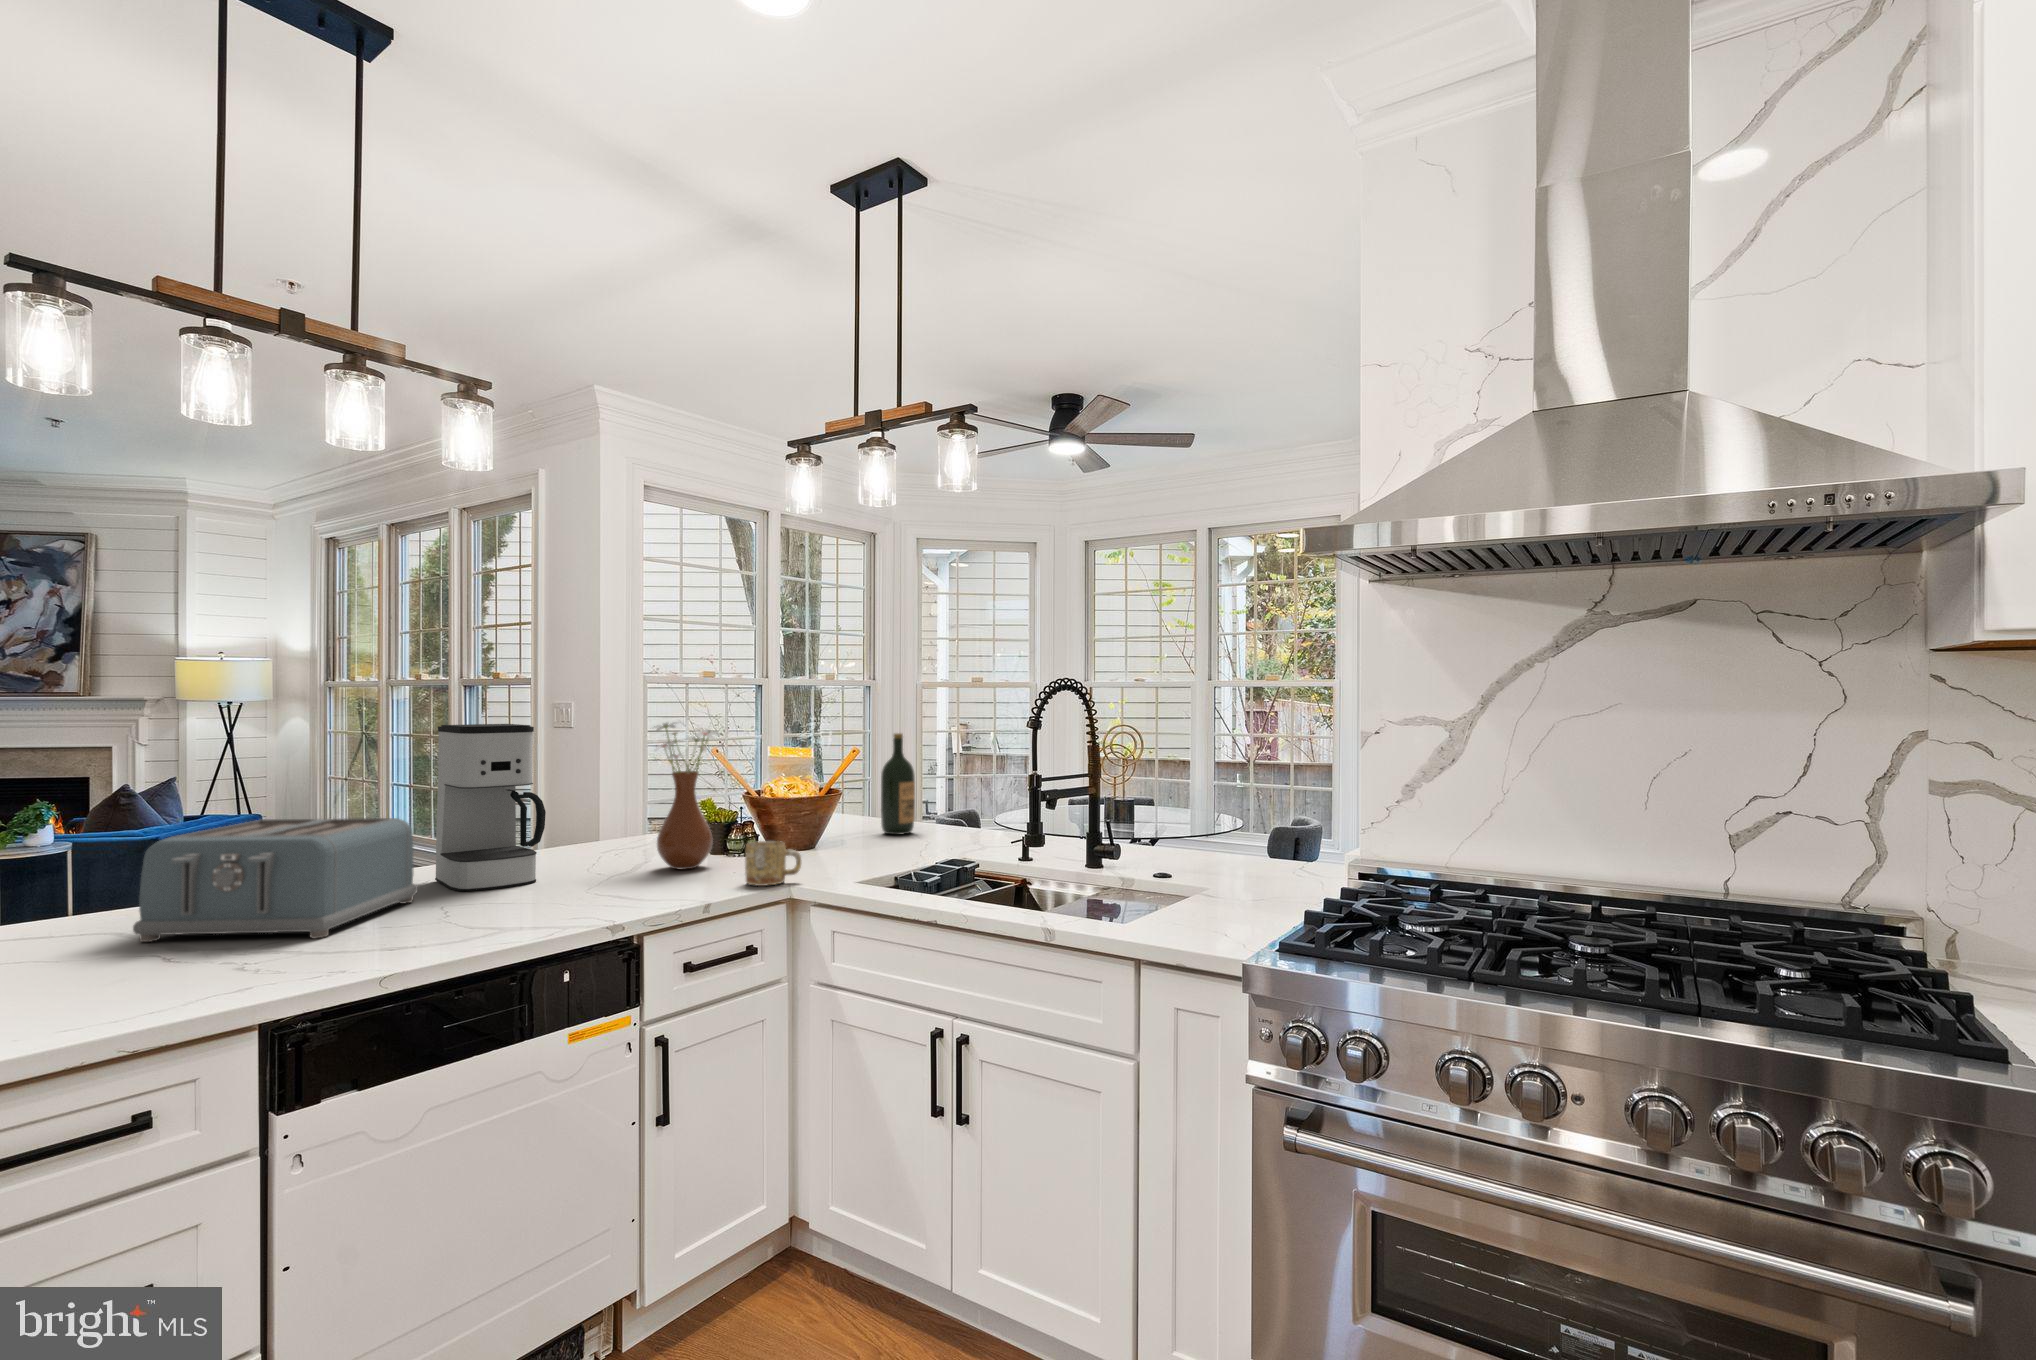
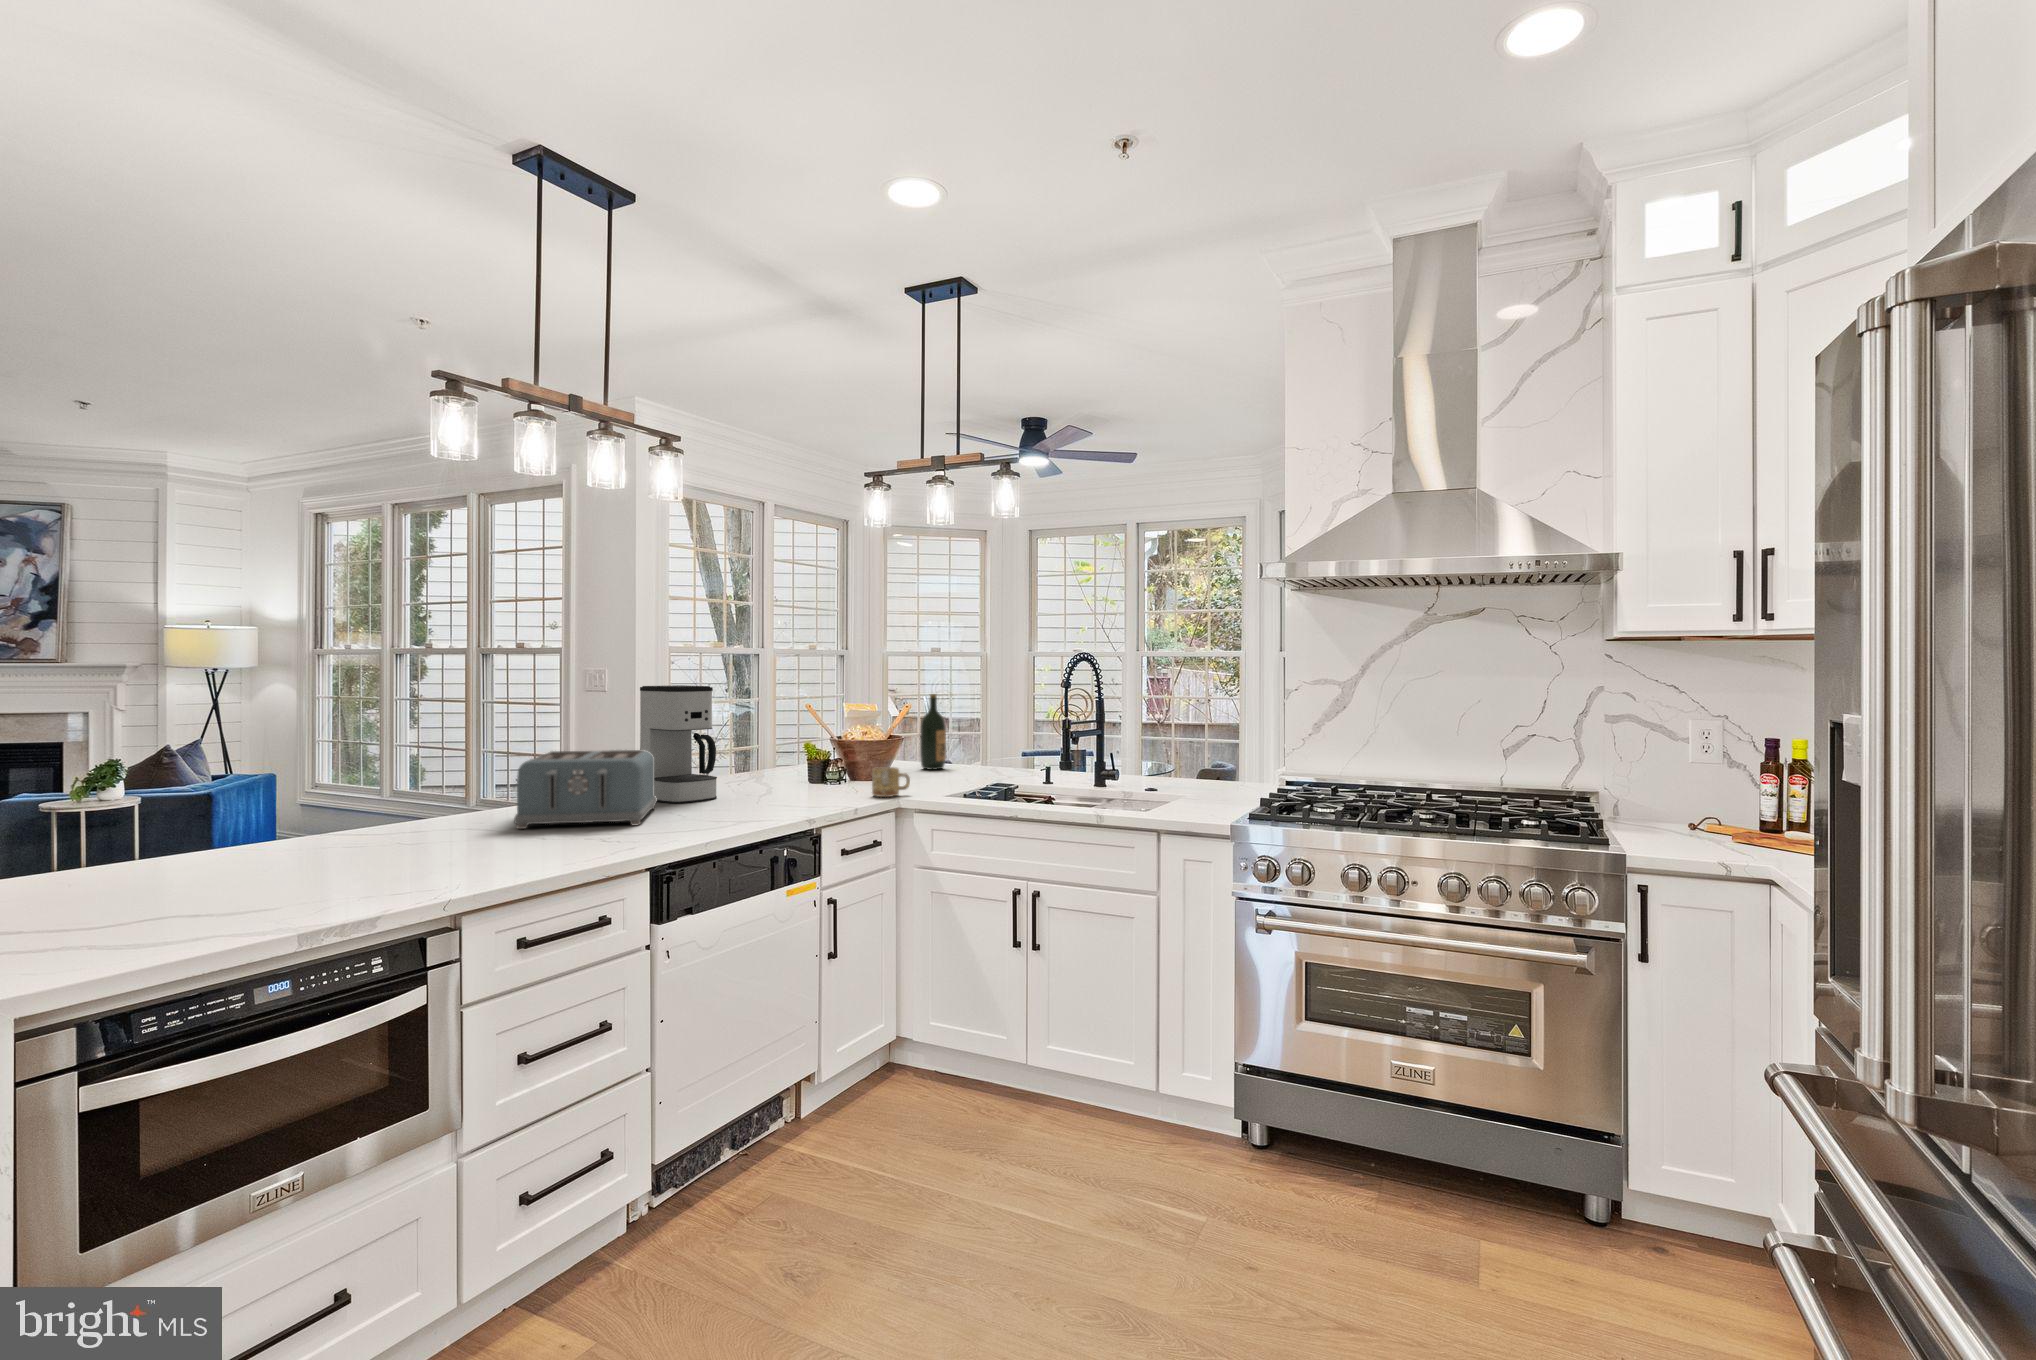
vase: present [654,723,719,870] -> none [783,684,837,790]

